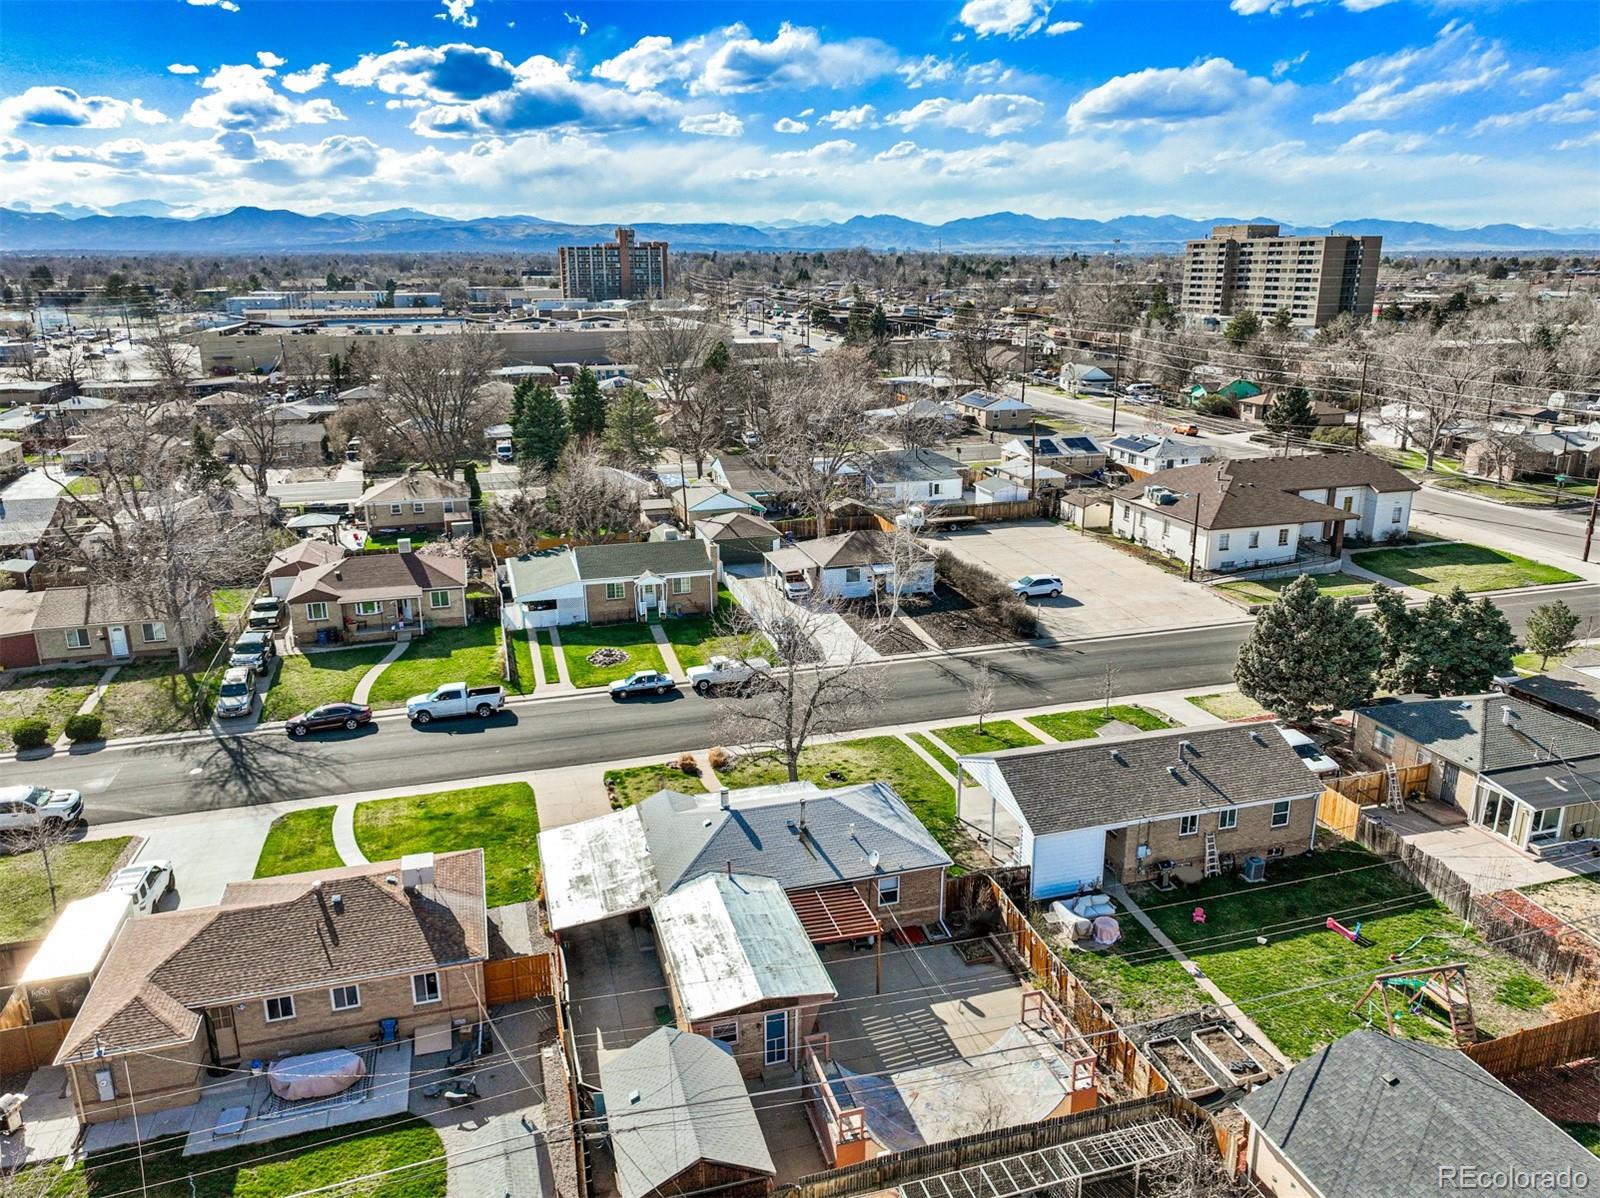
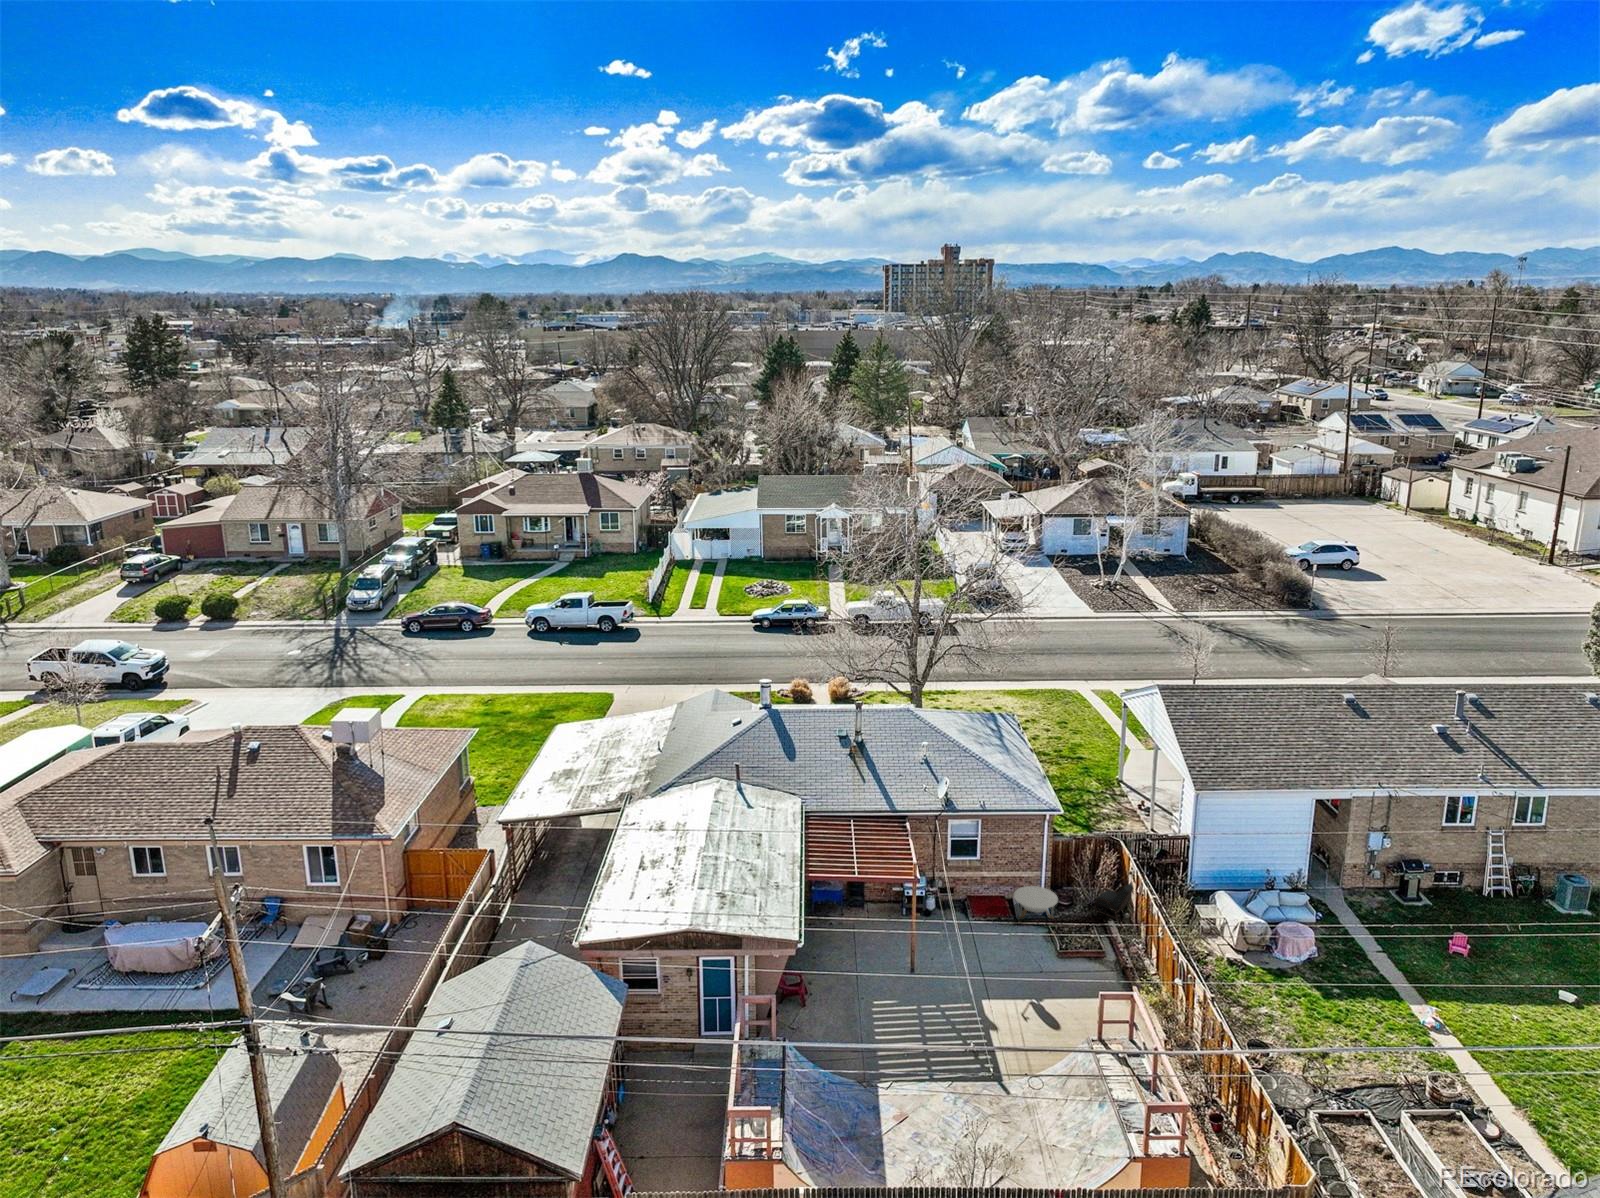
round table: present [1174,866,1203,888] -> present [1014,886,1058,919]

